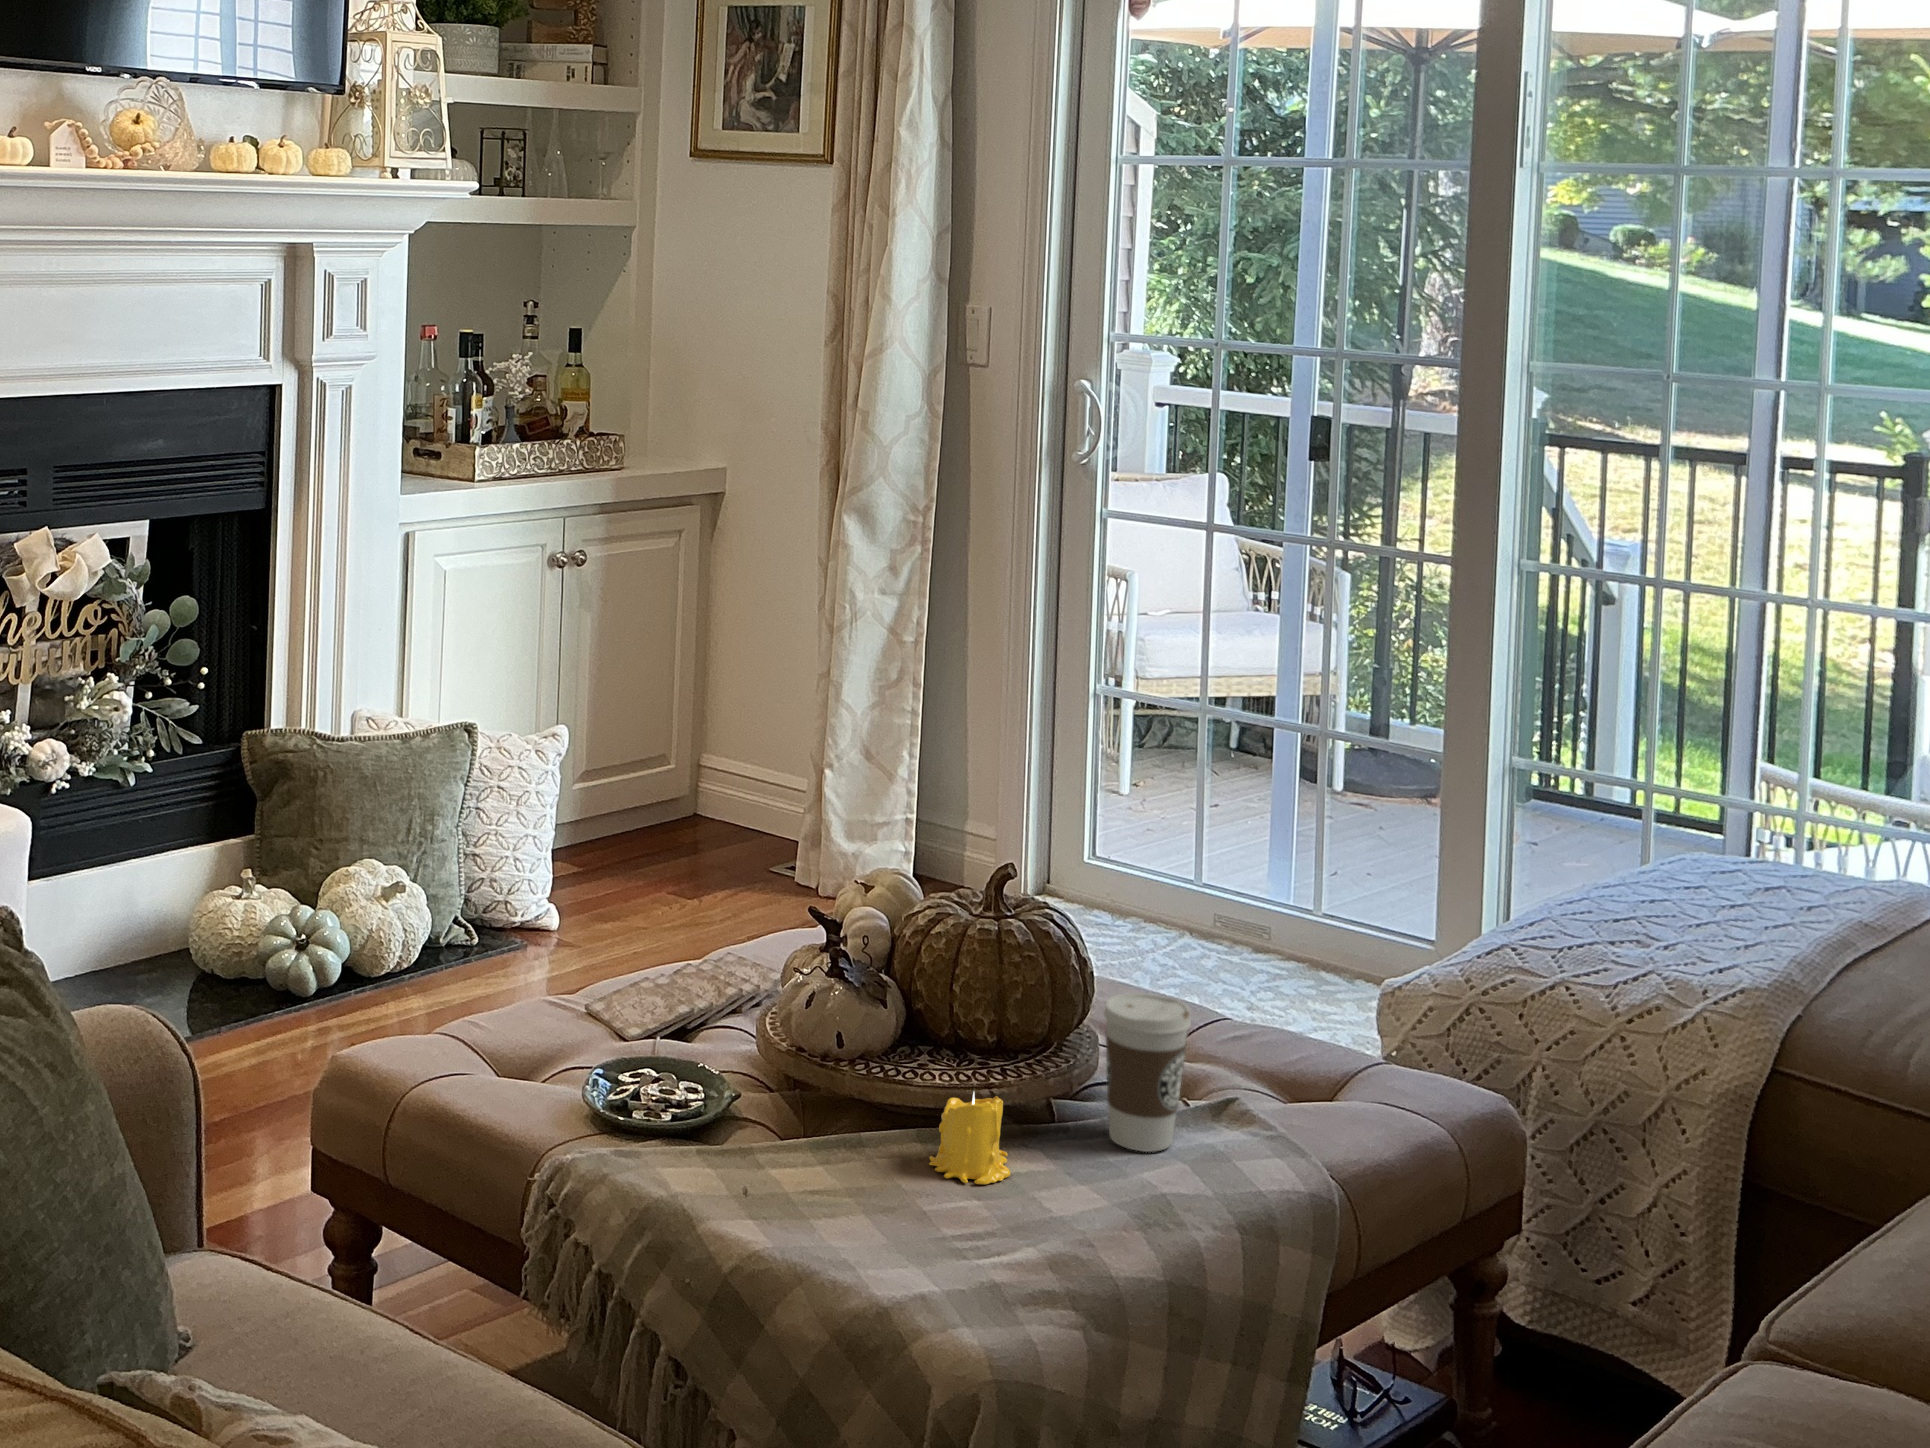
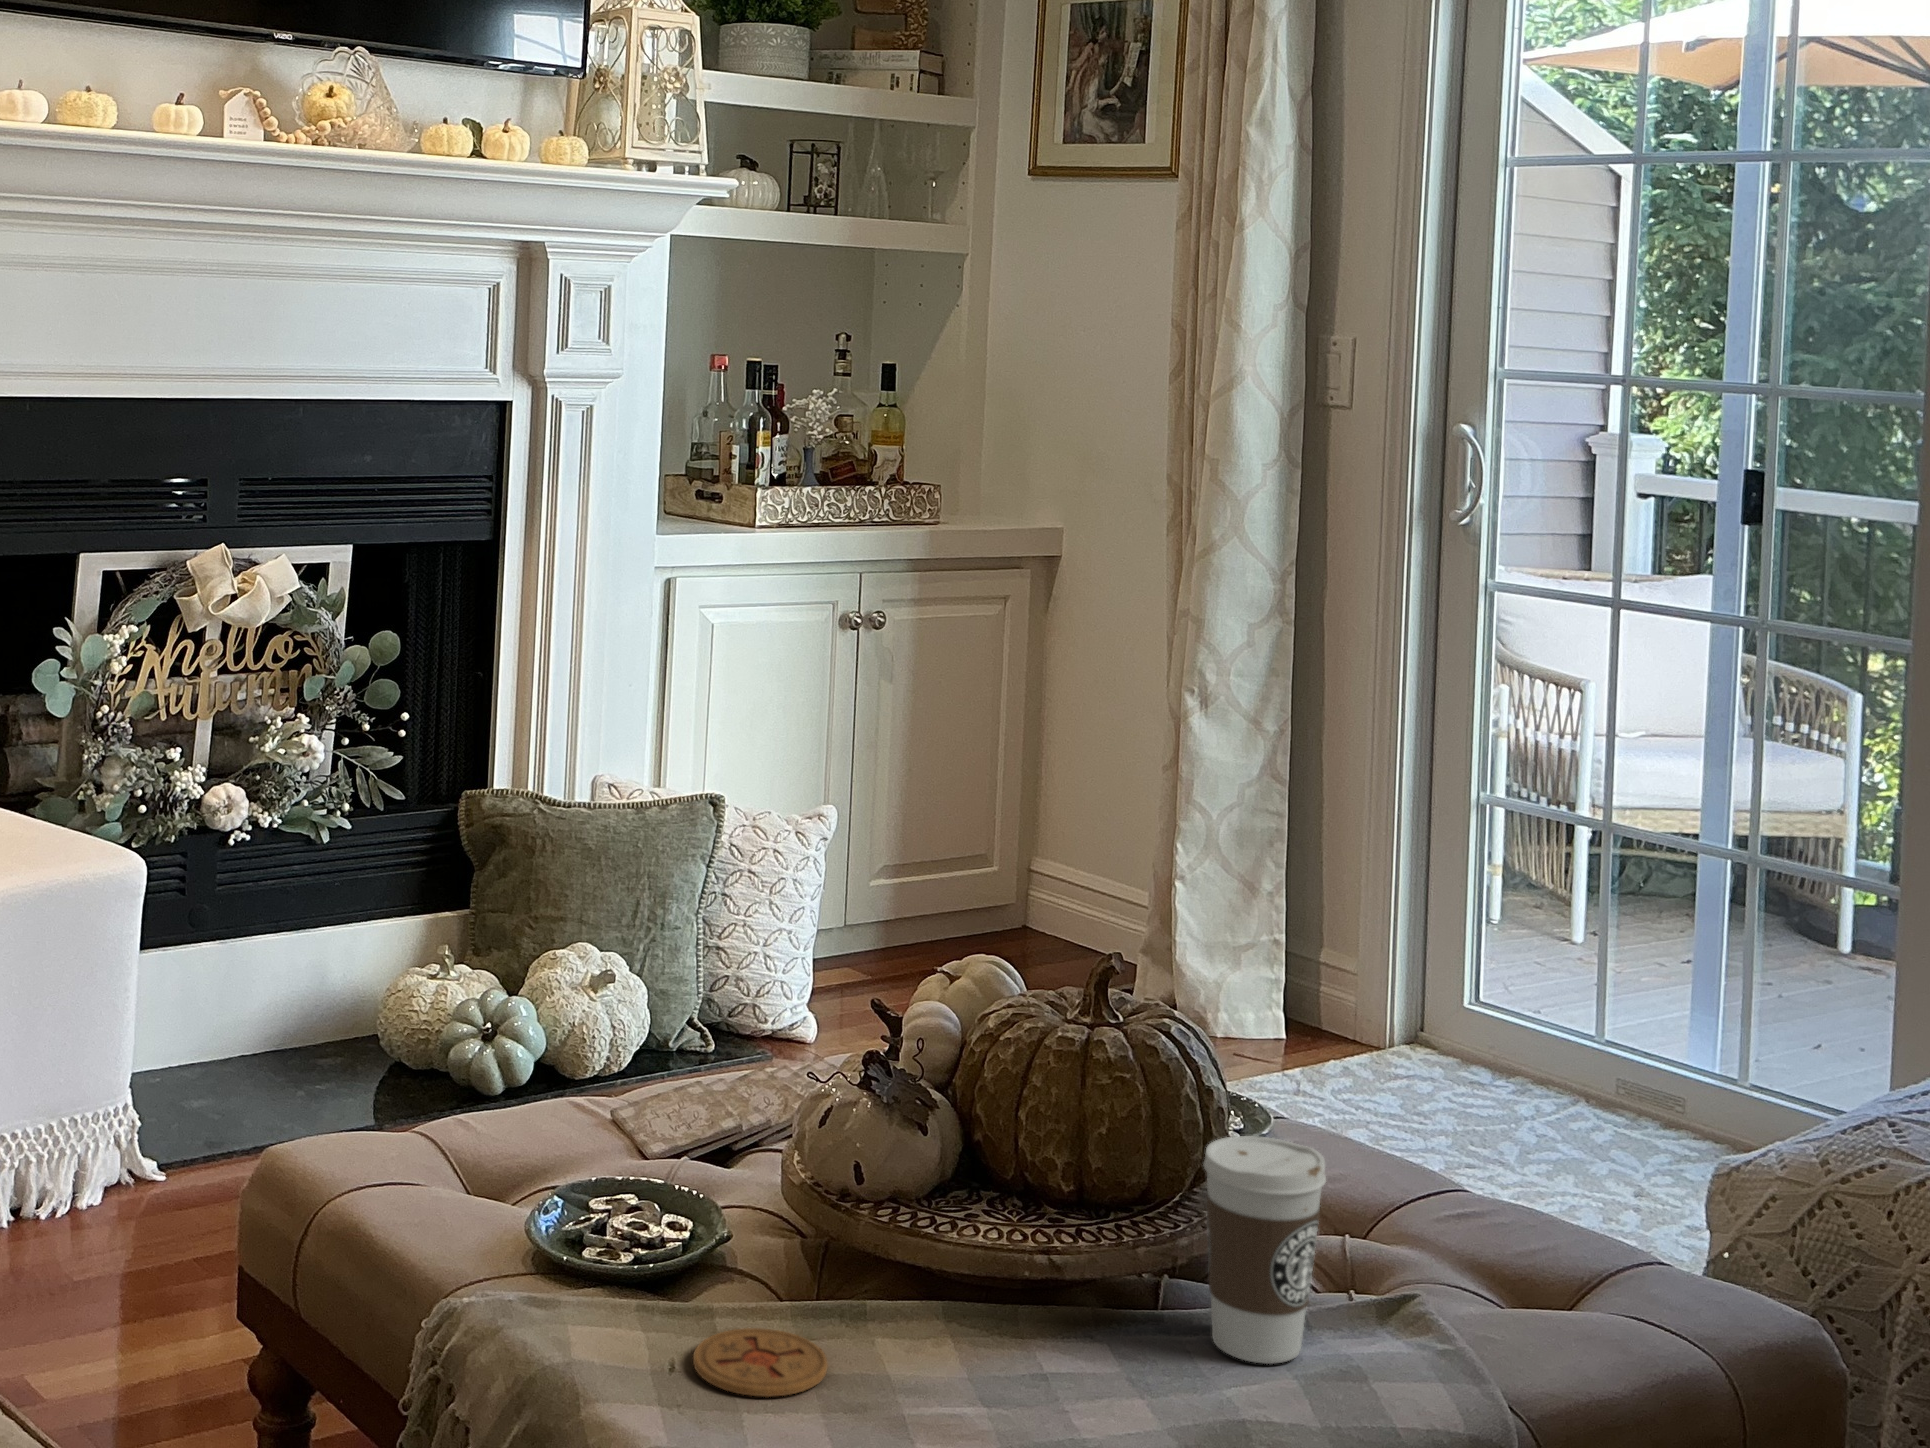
candle: present [929,1092,1011,1184] -> none [934,1249,1052,1387]
coaster: none [768,1159,866,1206] -> present [693,1328,828,1397]

